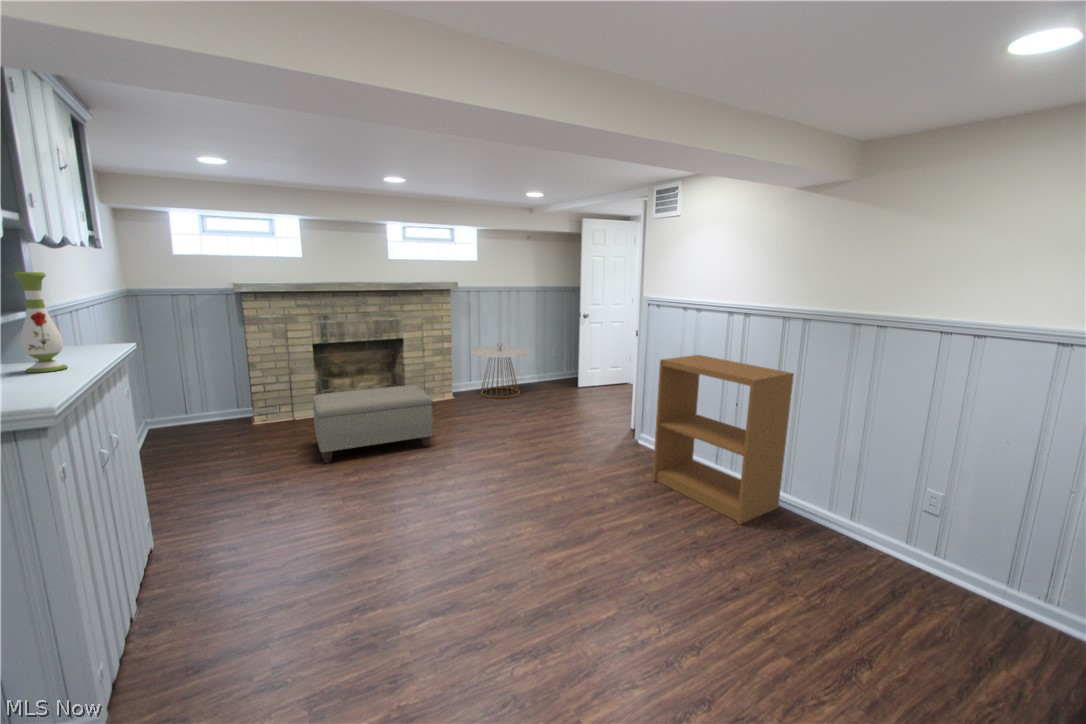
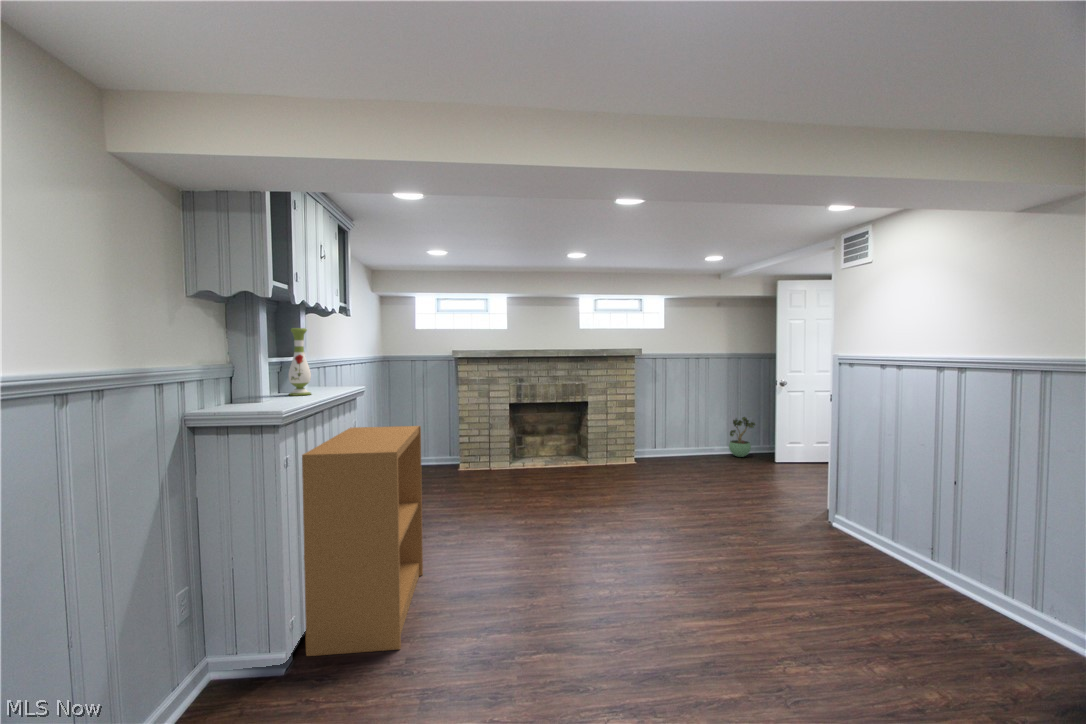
side table: present [471,342,529,398] -> none [652,408,714,467]
potted plant: none [539,346,562,383] -> present [729,417,755,457]
bookshelf: present [652,355,794,524] -> present [302,426,423,656]
ottoman: present [312,385,433,463] -> none [497,443,599,505]

